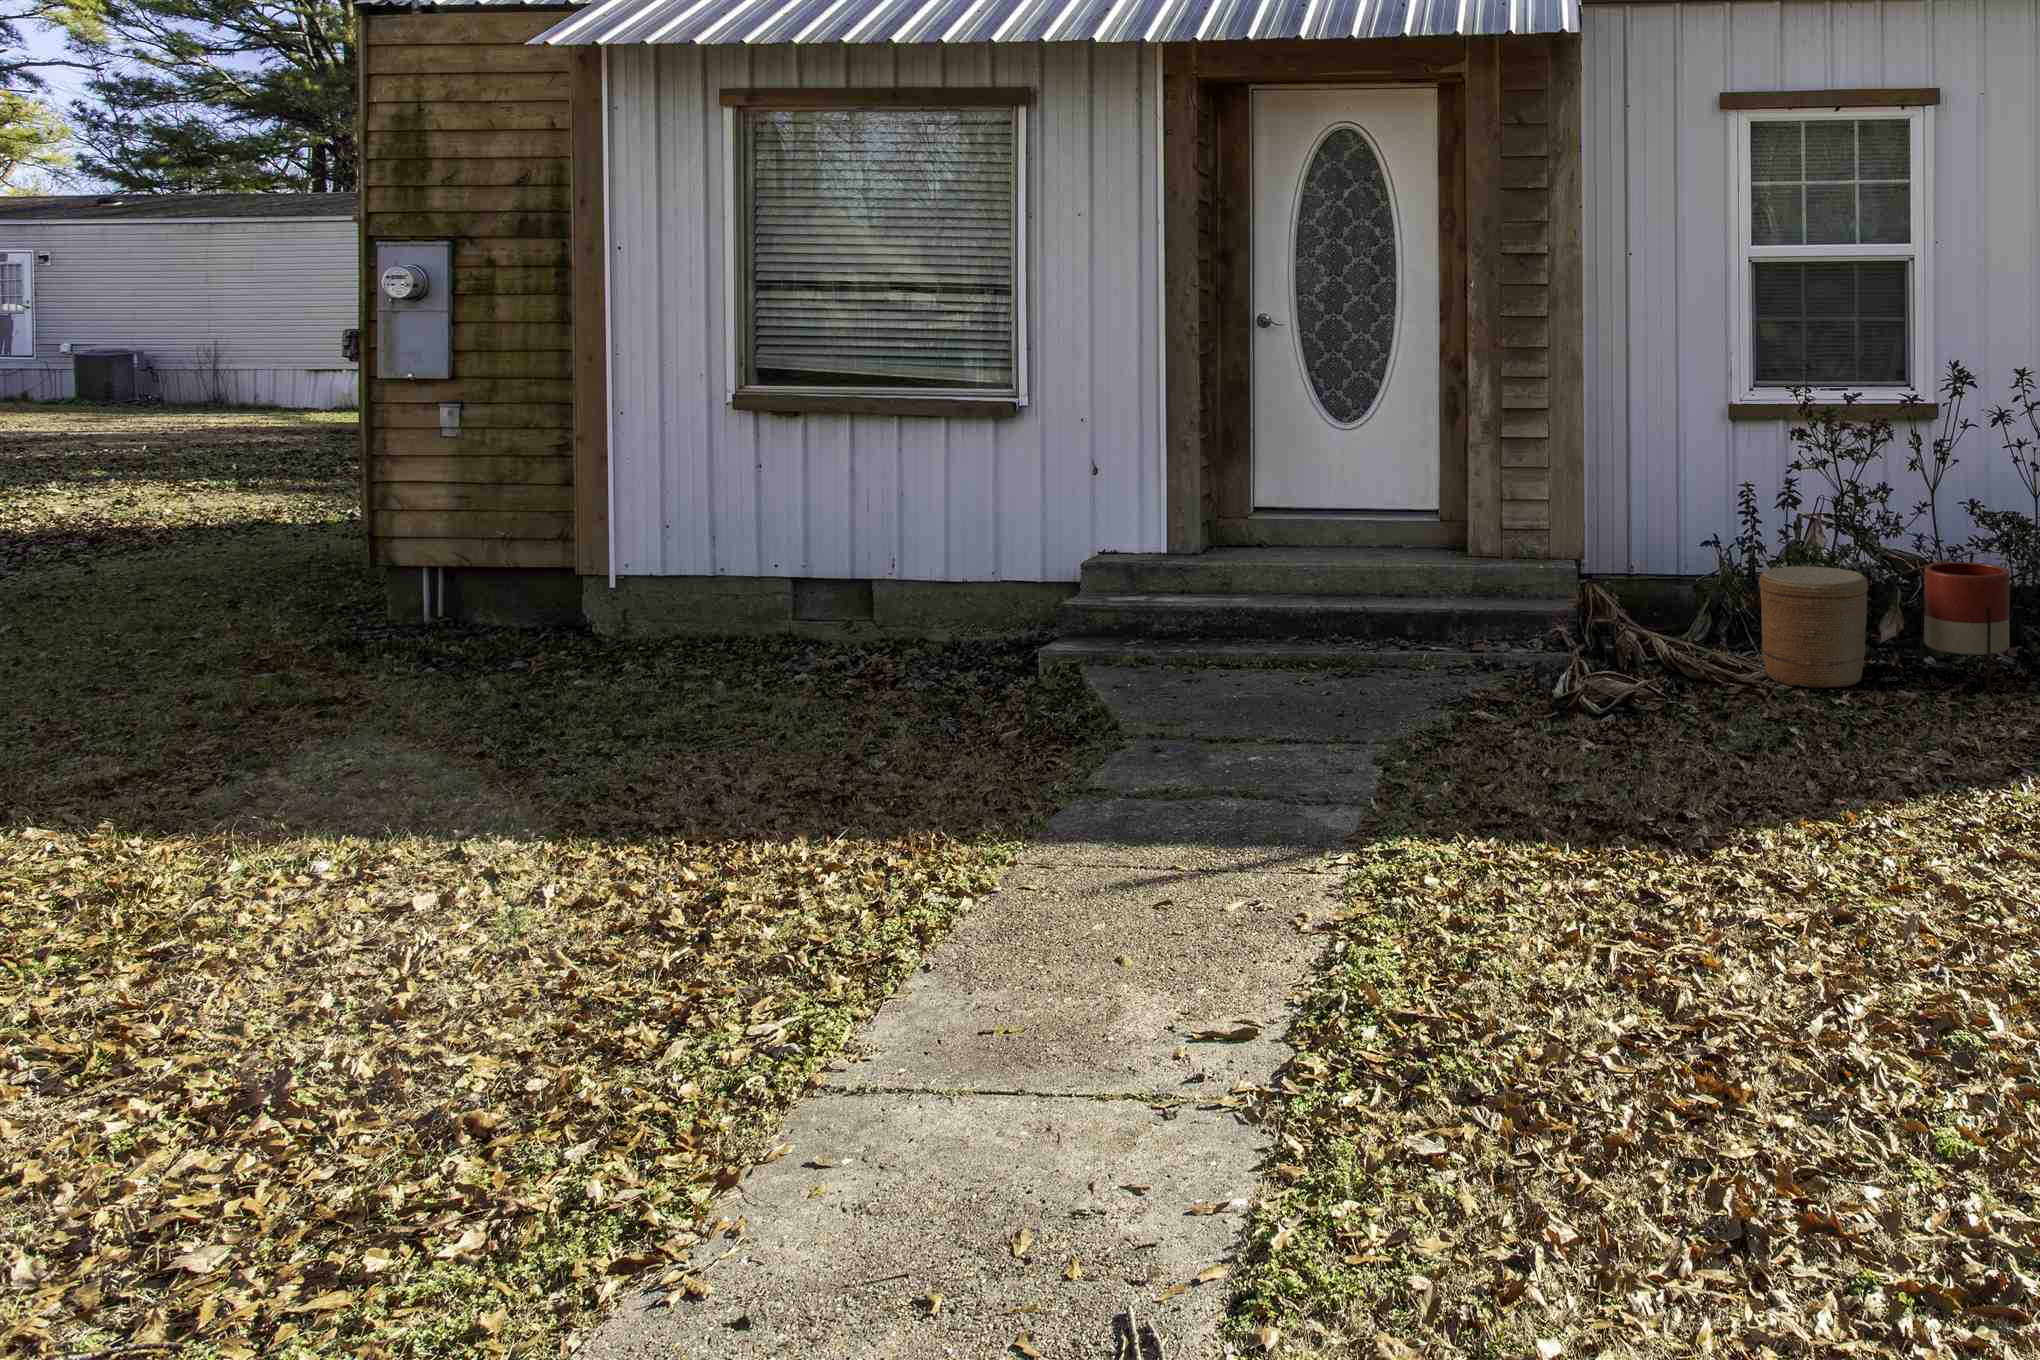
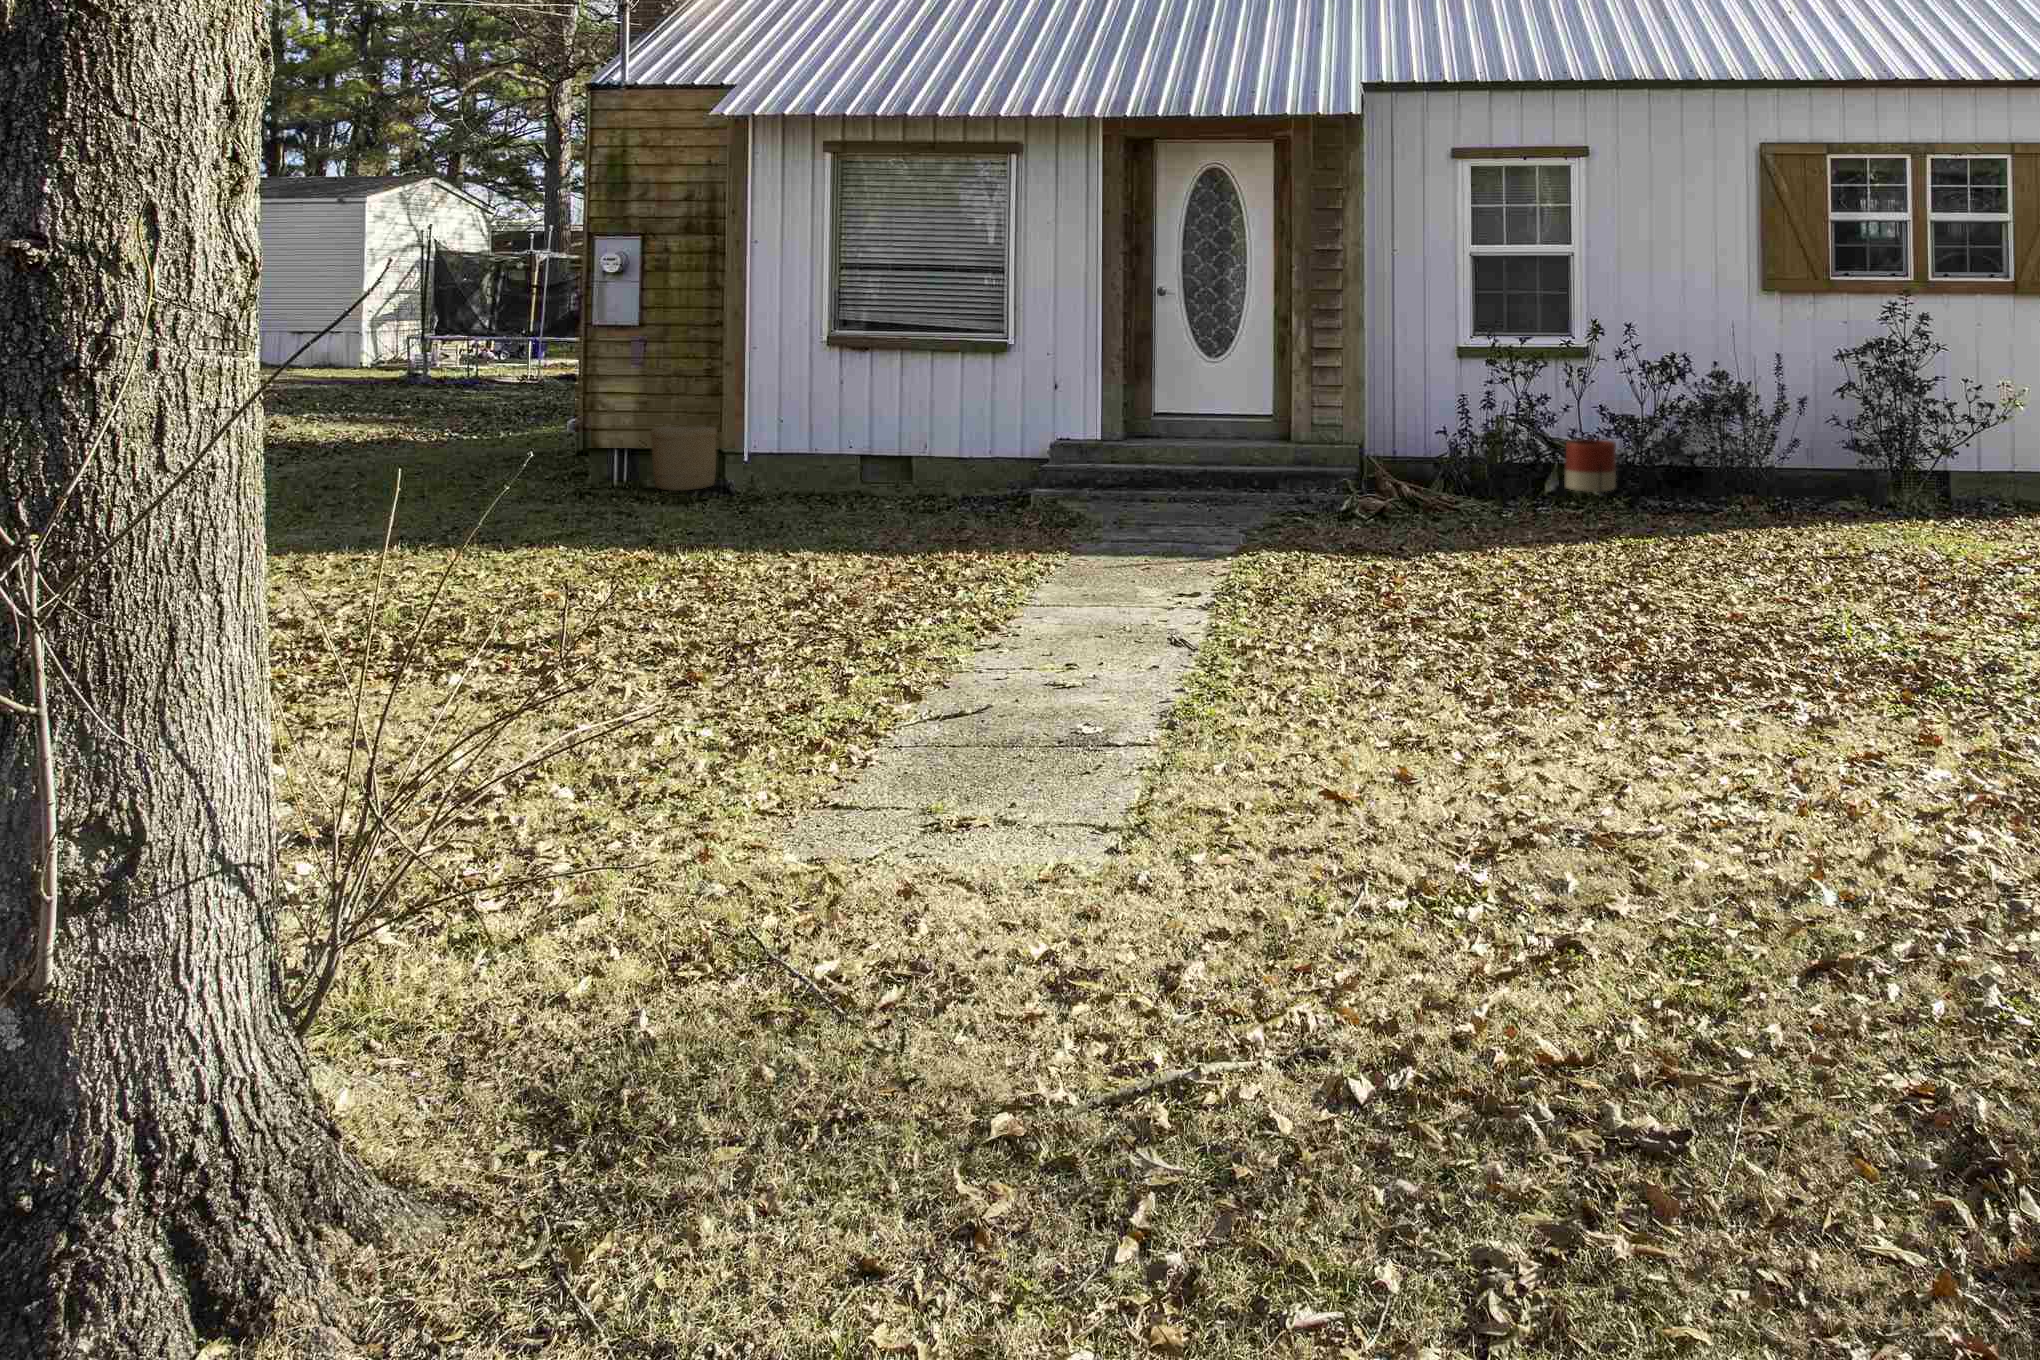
woven basket: present [1759,566,1868,689] -> present [651,426,717,491]

